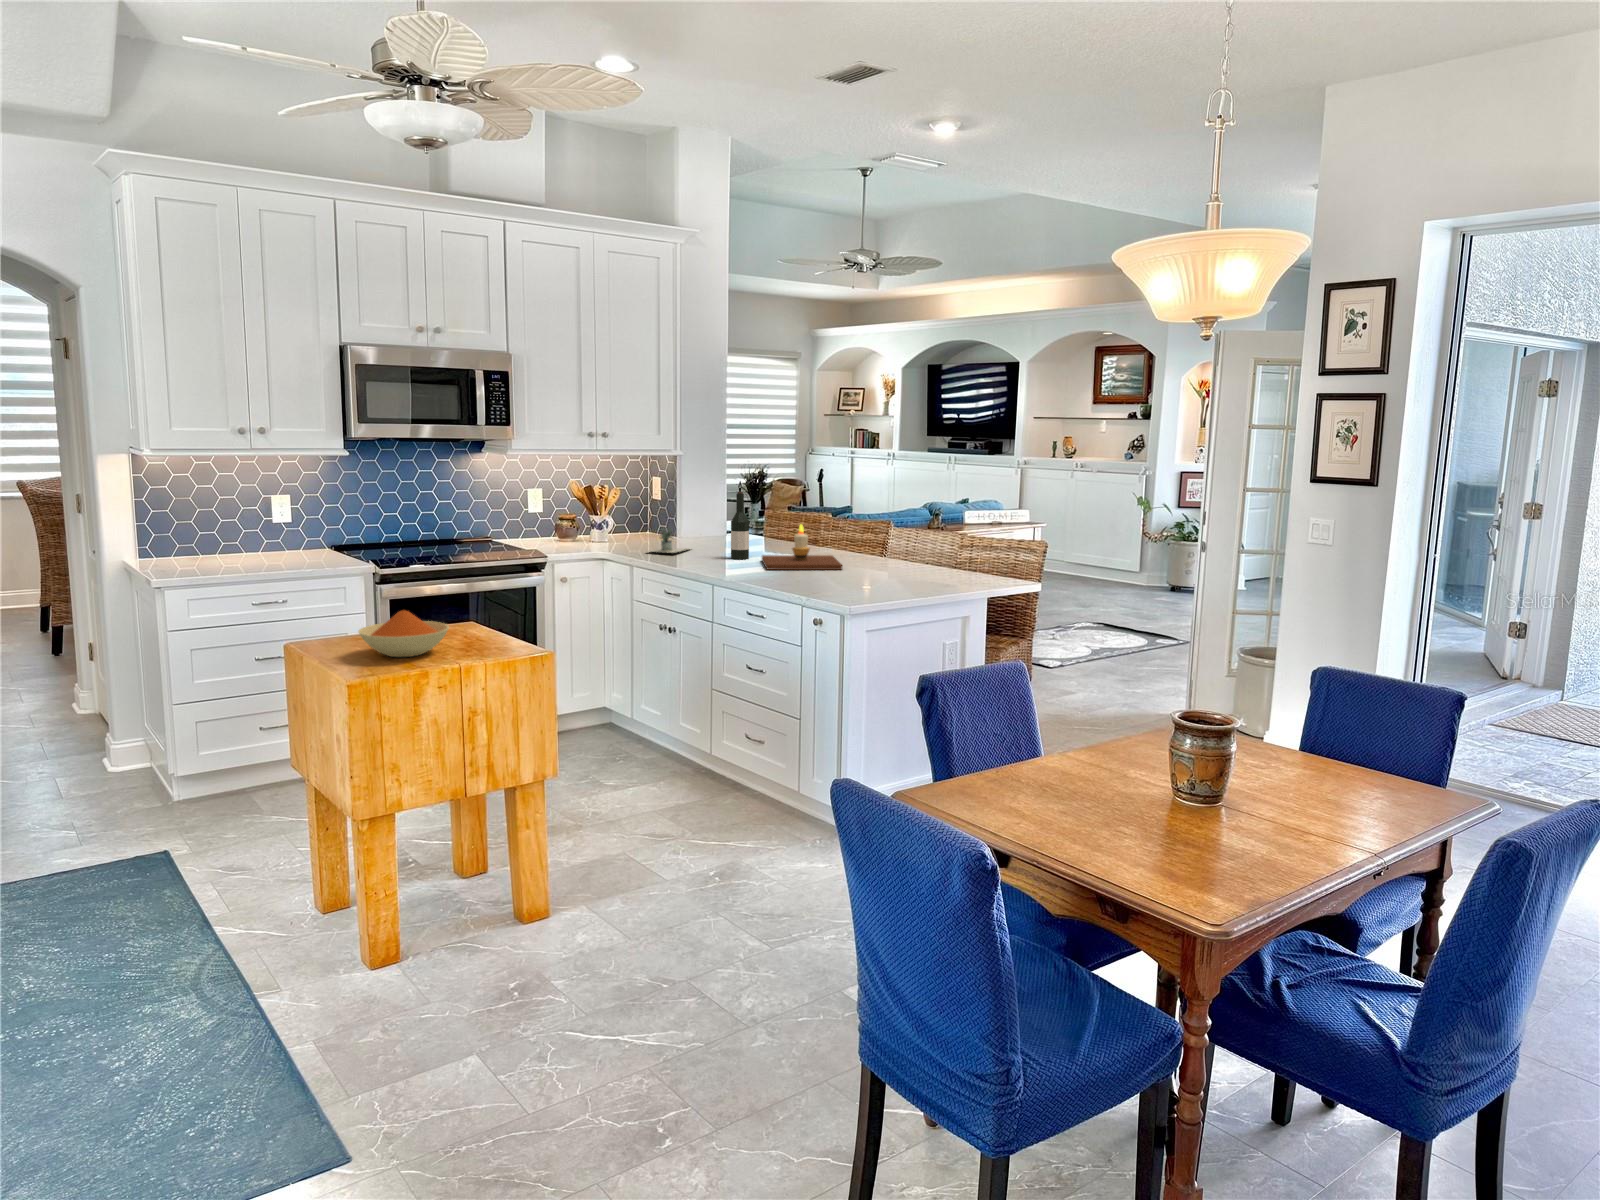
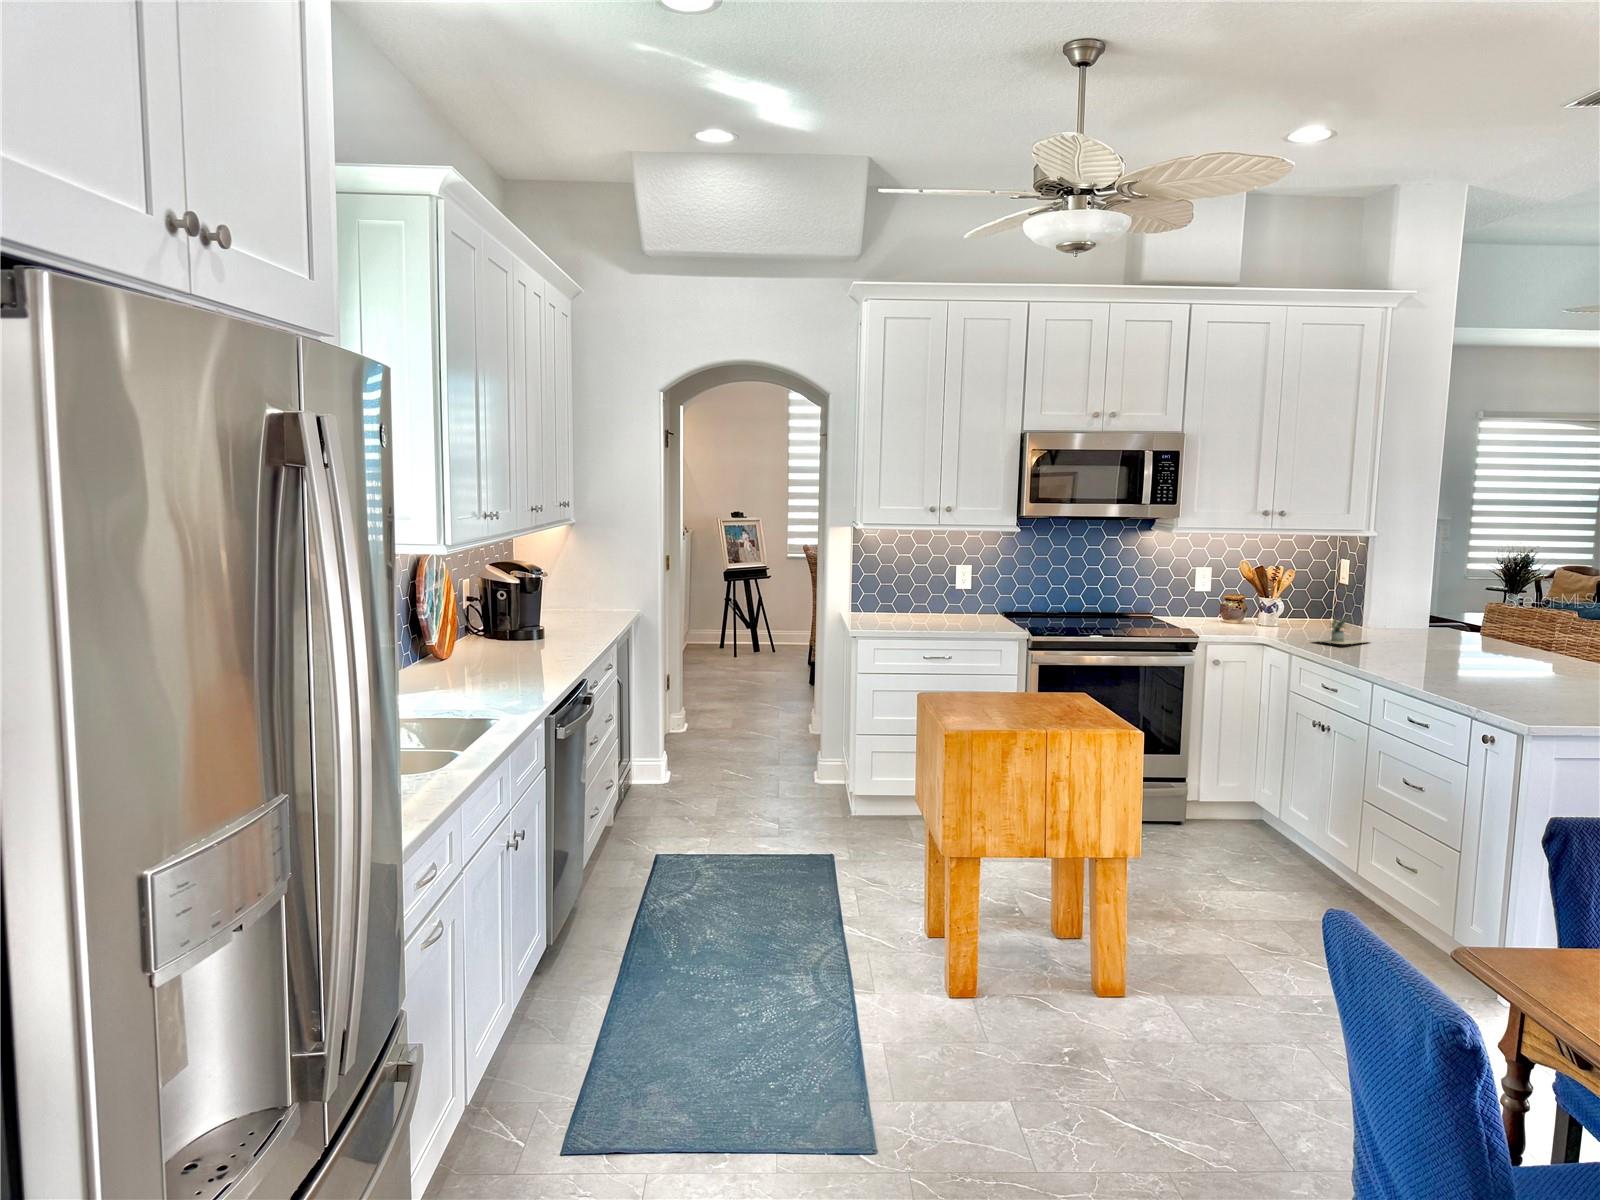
wine bottle: present [731,492,749,559] -> none [1413,581,1439,659]
candle: present [762,524,842,570] -> none [1448,622,1556,682]
bowl: present [358,611,449,657] -> none [972,674,1052,717]

